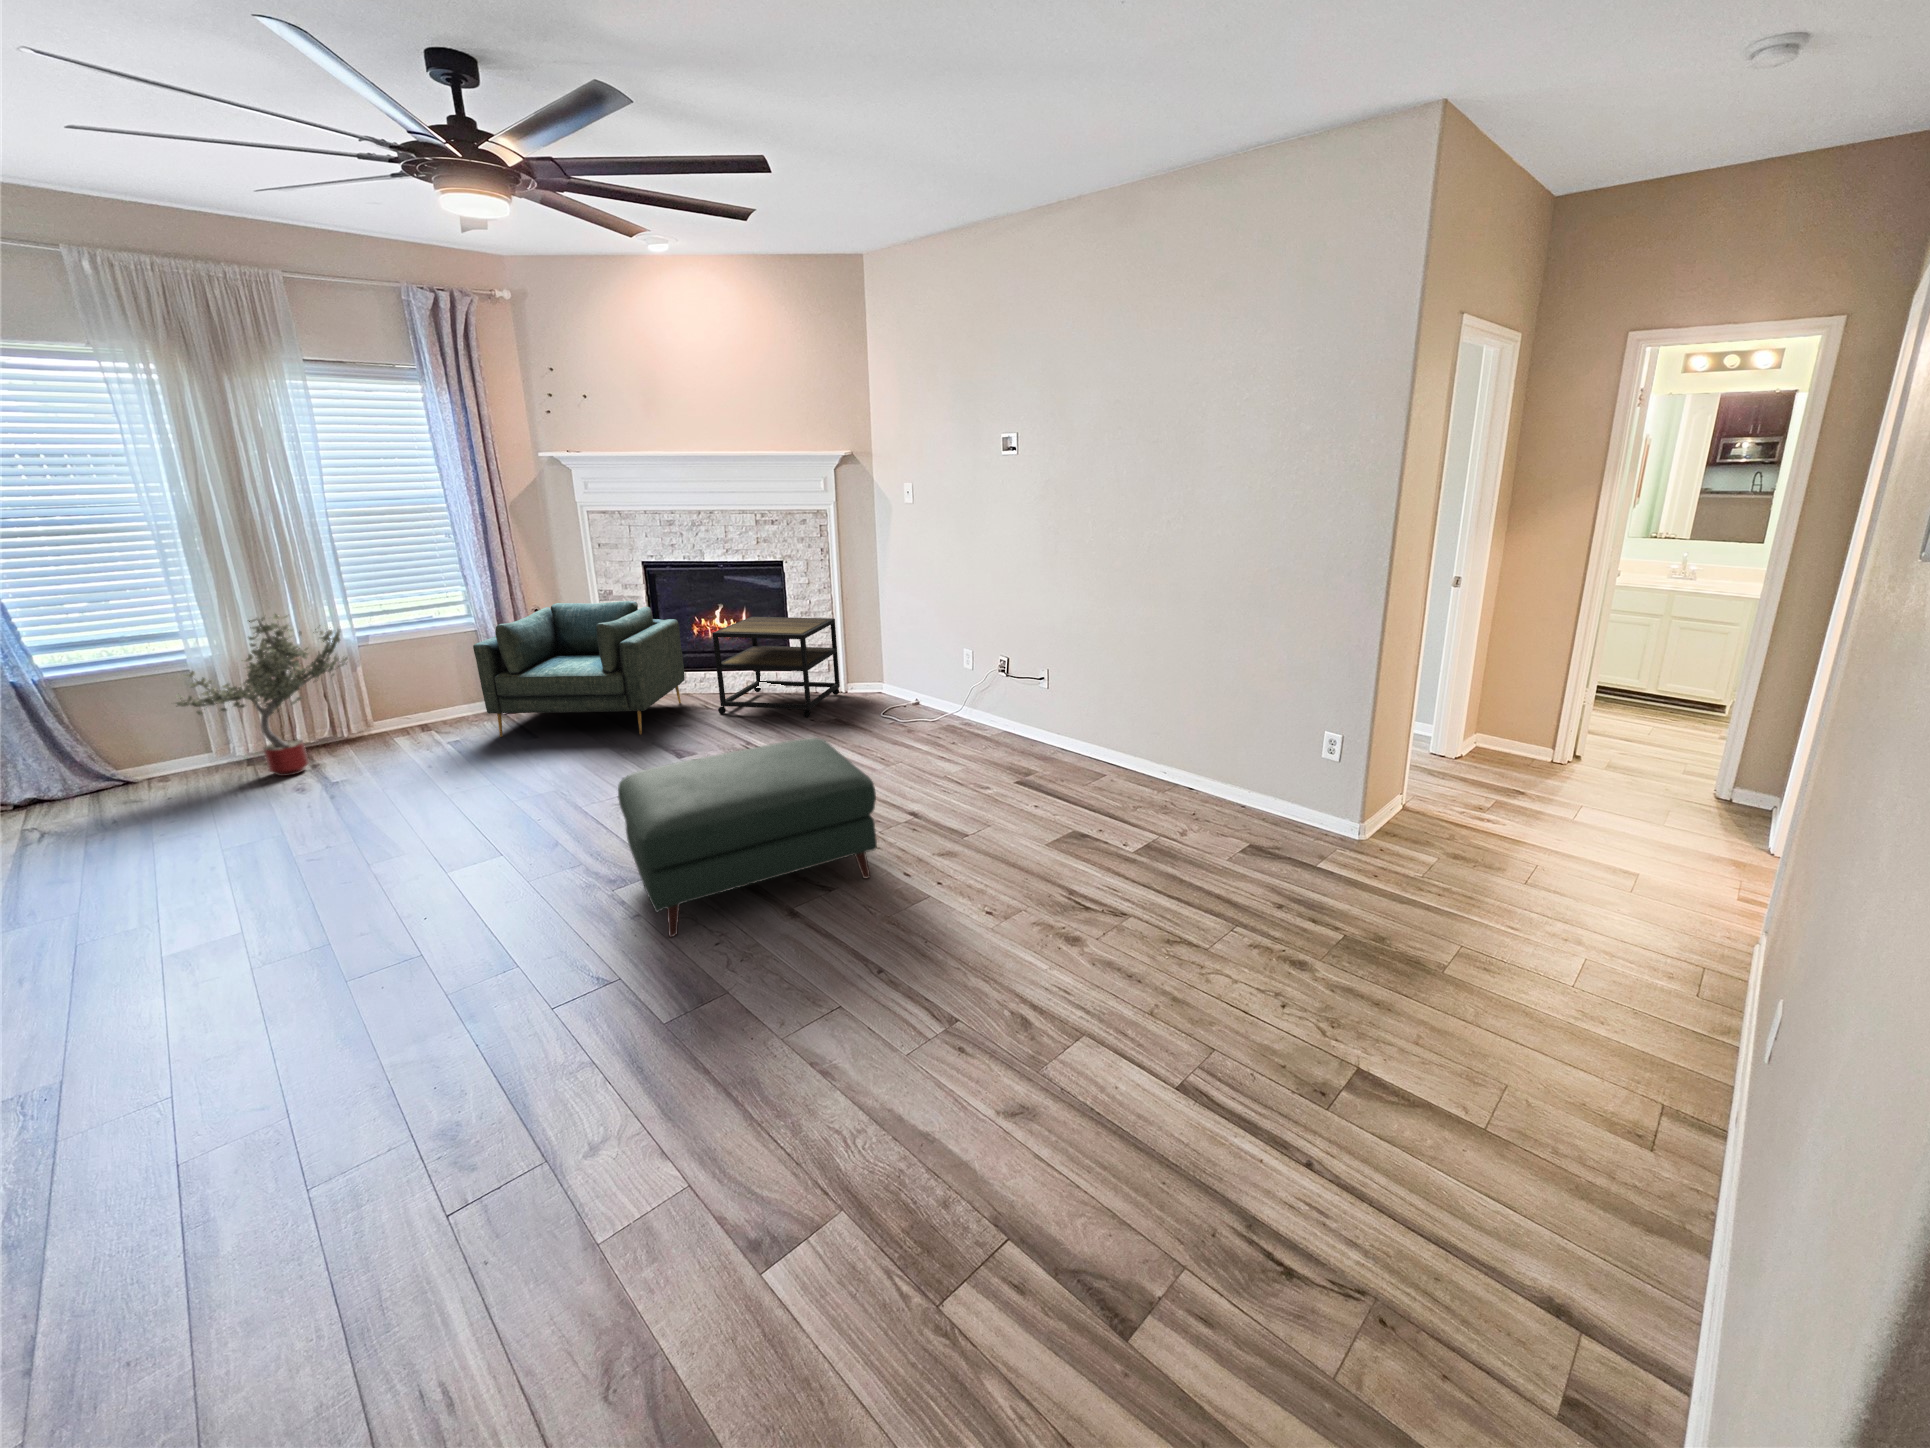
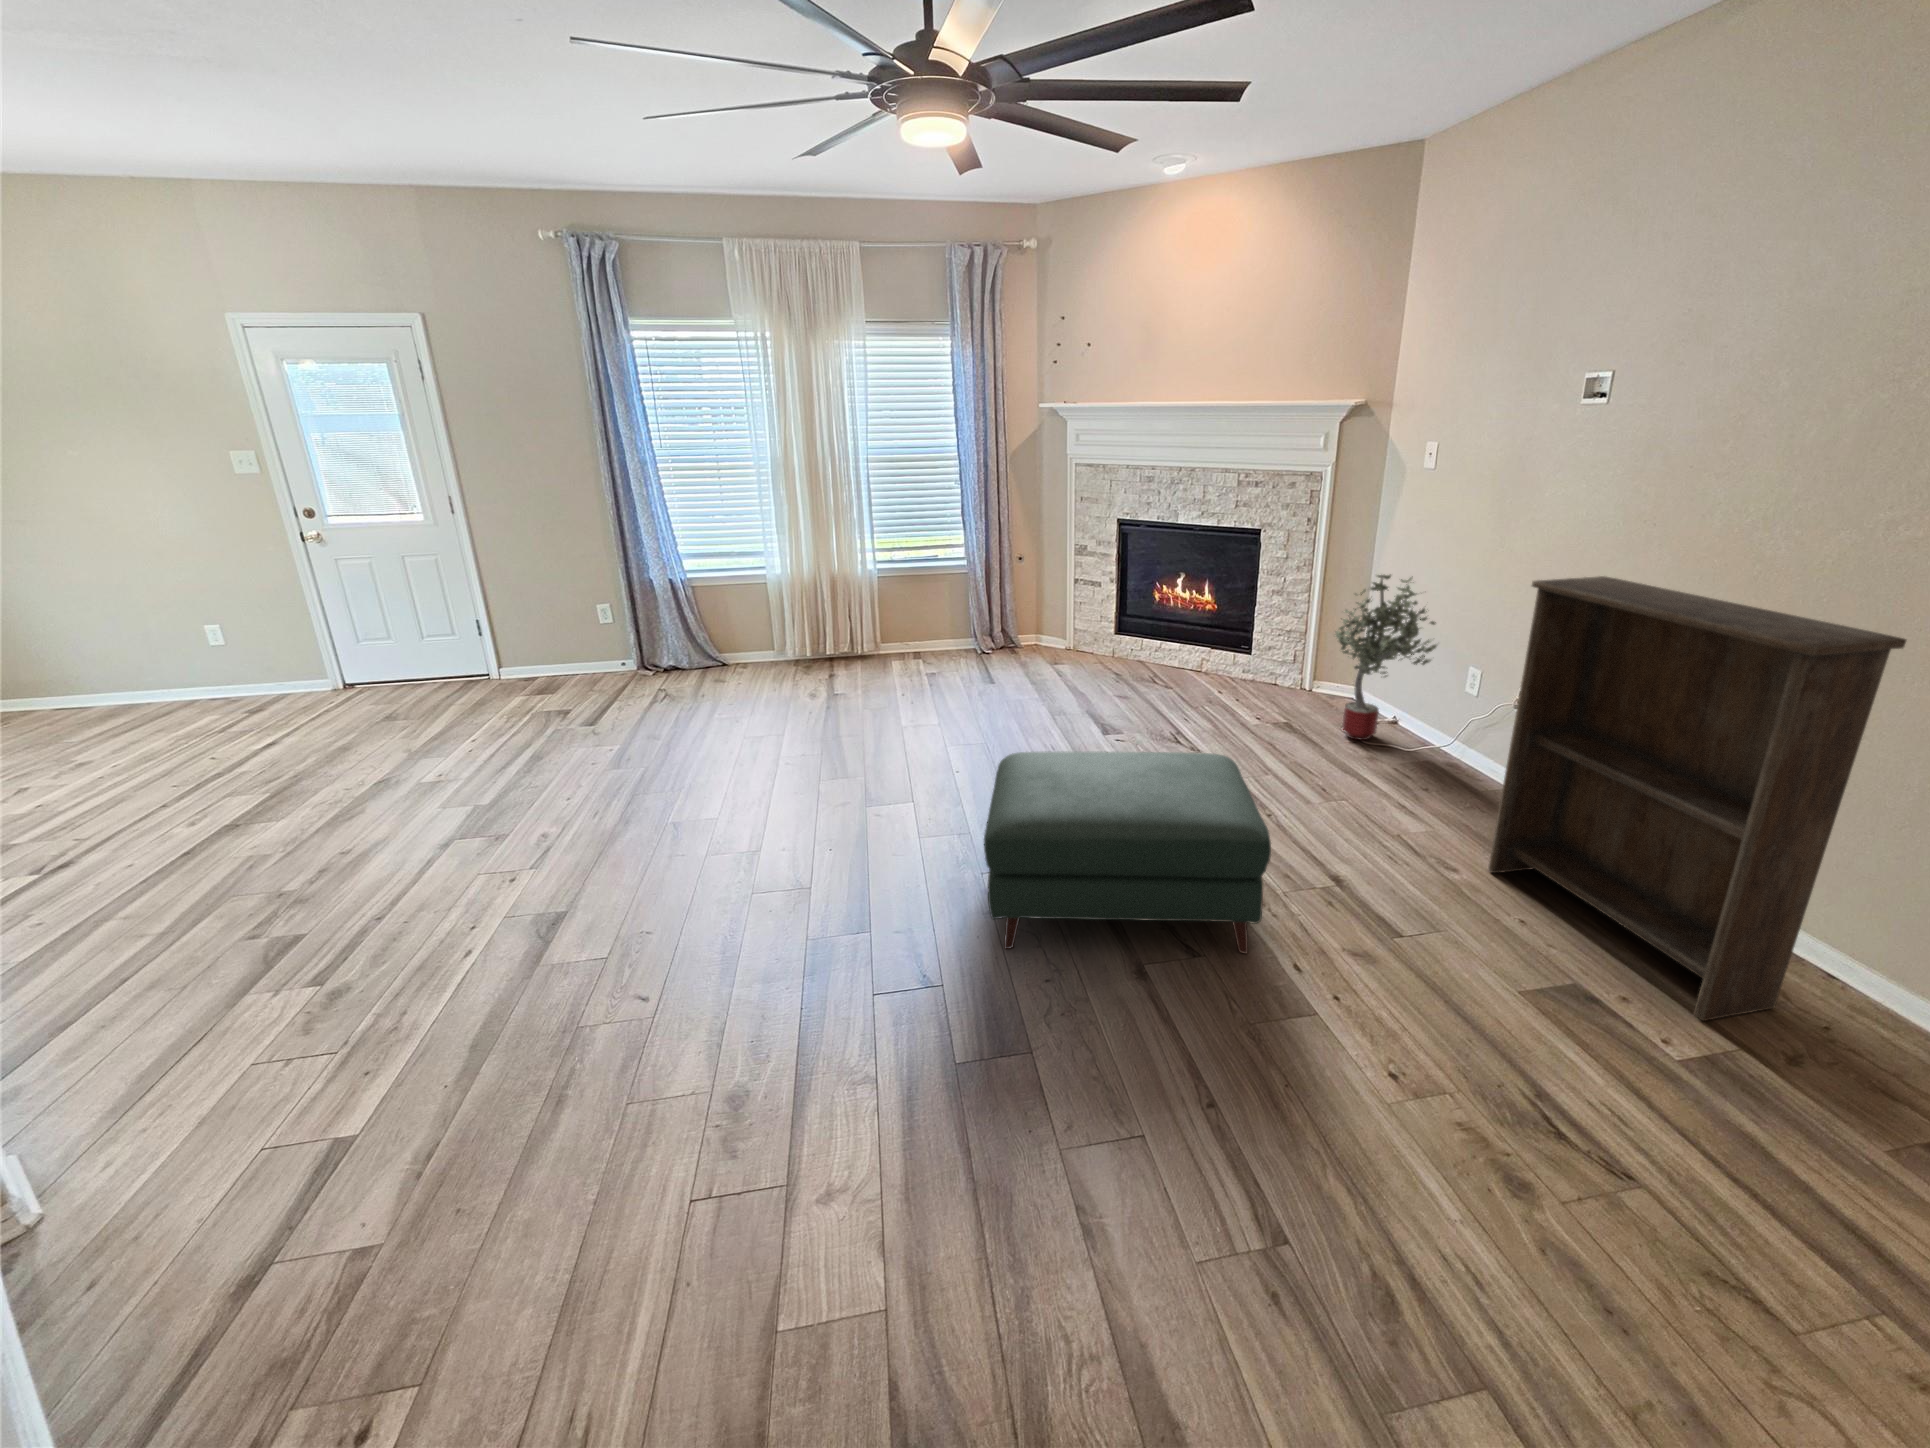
bookshelf: none [1000,572,1180,828] -> present [1488,576,1906,1021]
armchair: present [473,601,685,737] -> none [954,554,1137,698]
potted tree: present [176,614,347,776] -> present [1335,574,1437,740]
side table: present [712,617,840,717] -> none [1159,588,1307,713]

